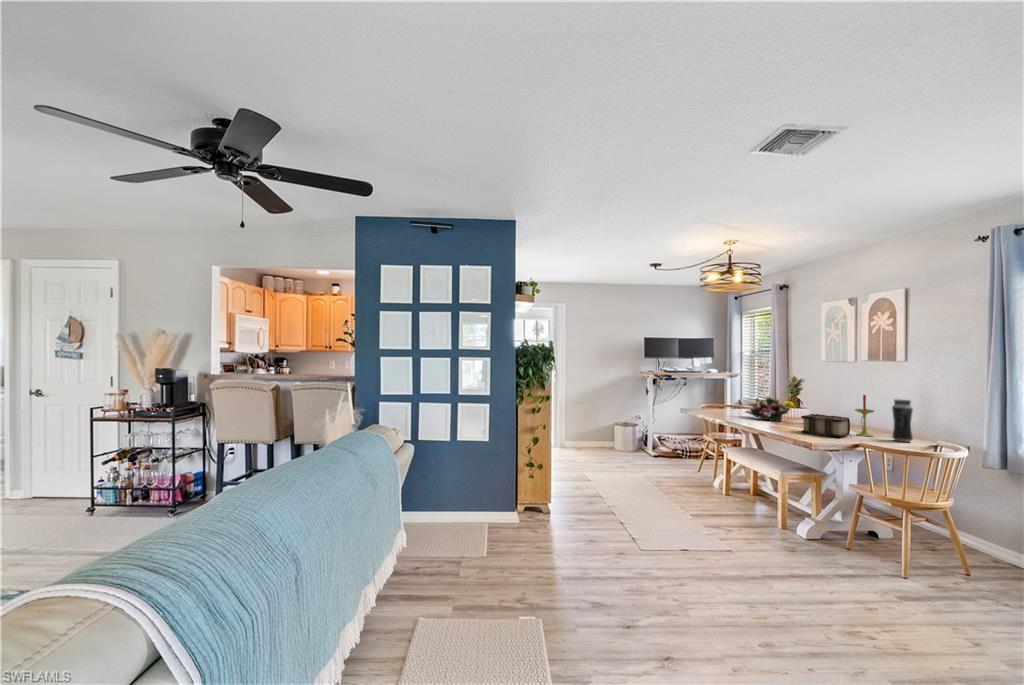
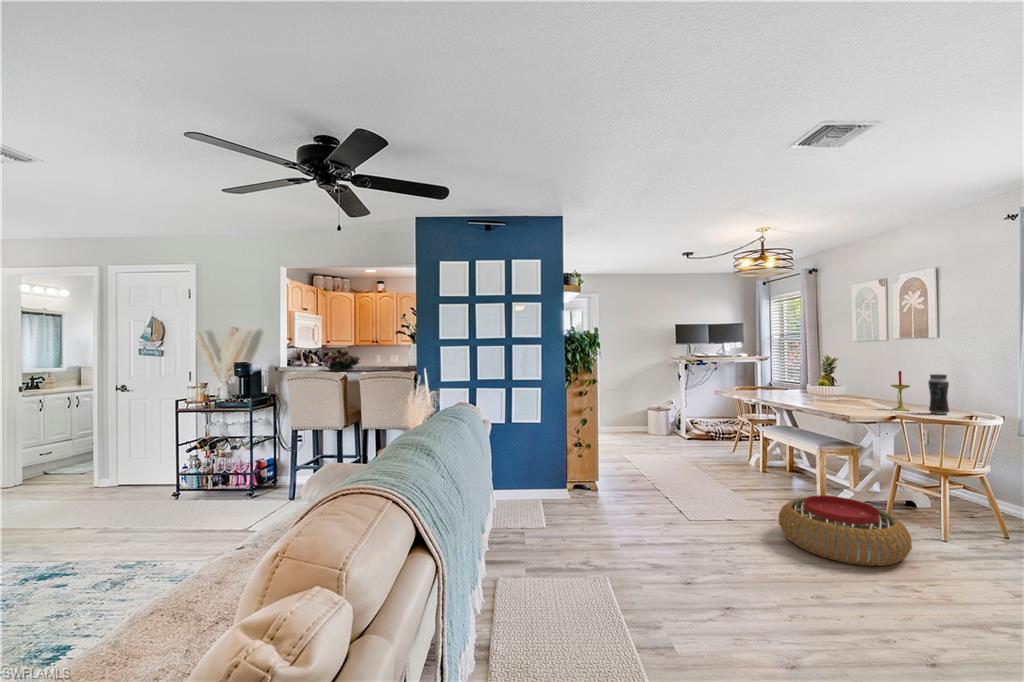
flower arrangement: present [745,396,790,422] -> present [322,349,360,371]
book: present [801,414,850,438] -> none [839,391,887,412]
pouf: none [732,527,867,607] -> present [778,496,912,566]

